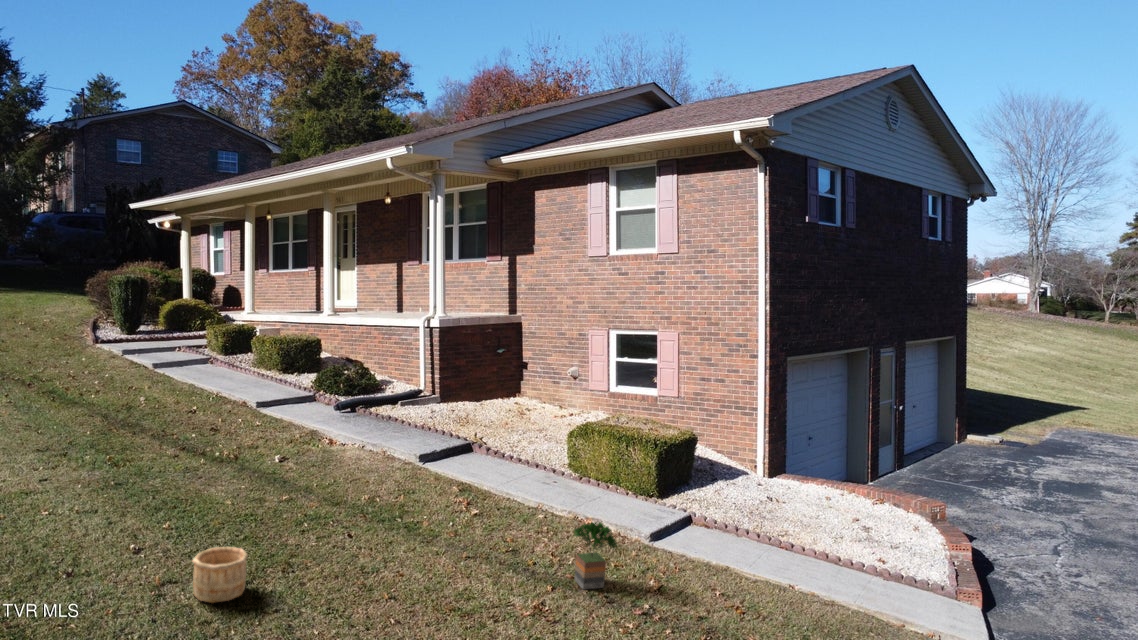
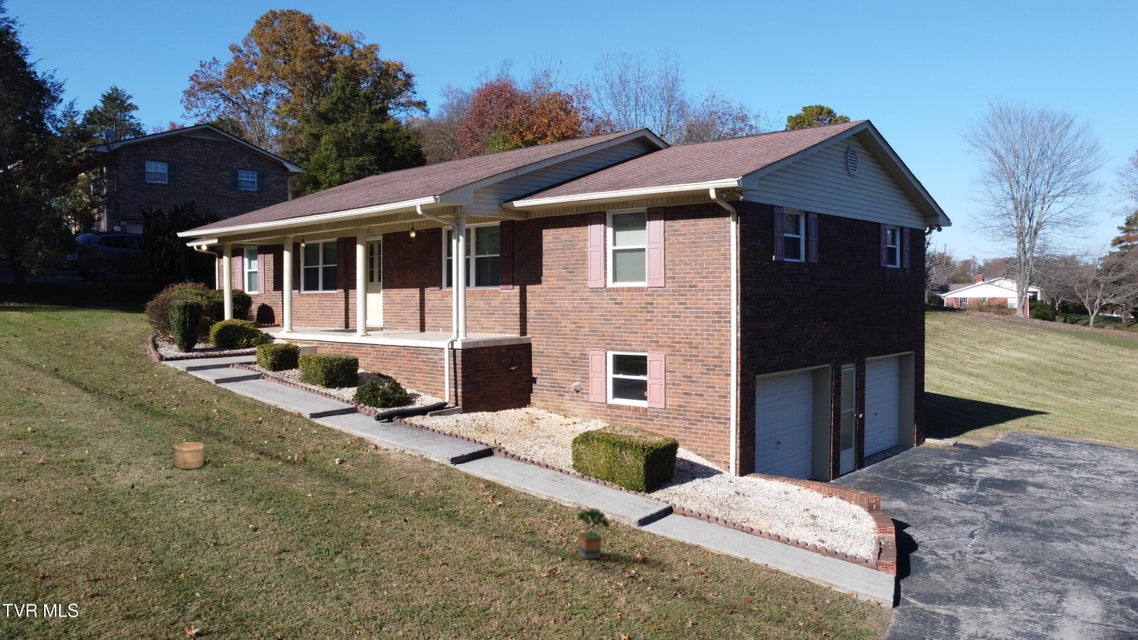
wooden bucket: present [193,547,248,603] -> present [174,442,204,469]

